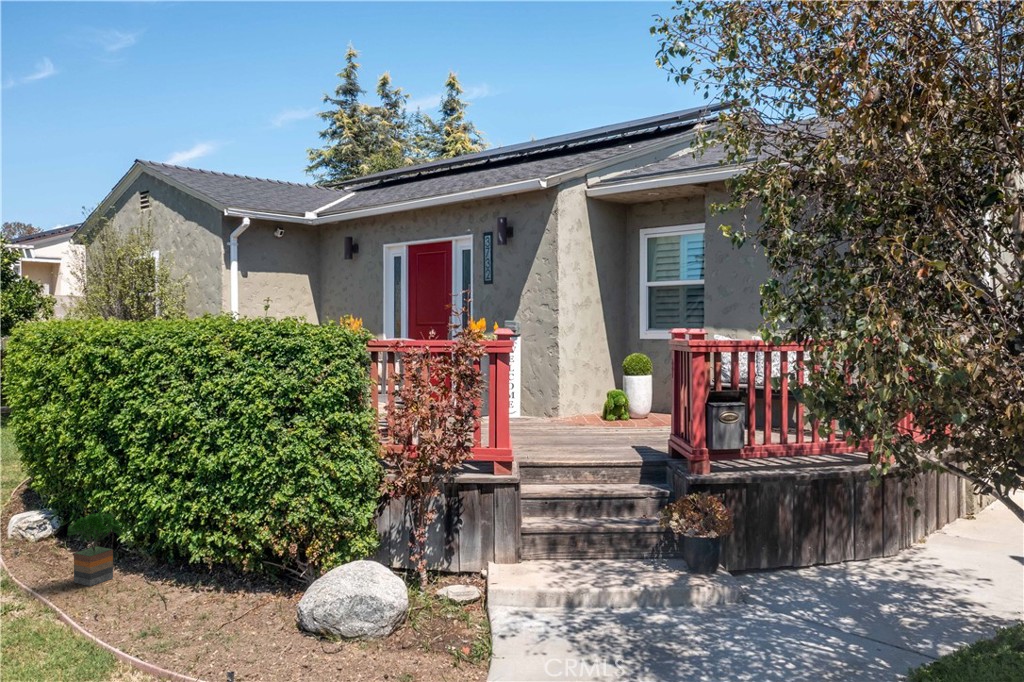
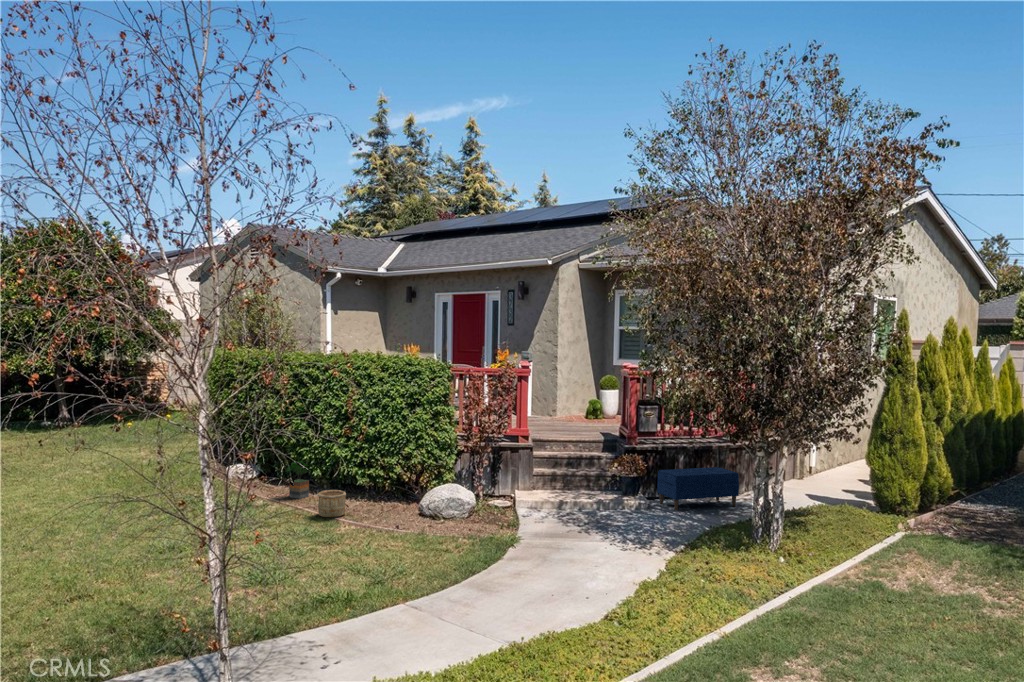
bench: none [746,508,896,600] -> present [657,467,739,511]
wooden bucket: none [77,584,144,648] -> present [318,490,346,517]

